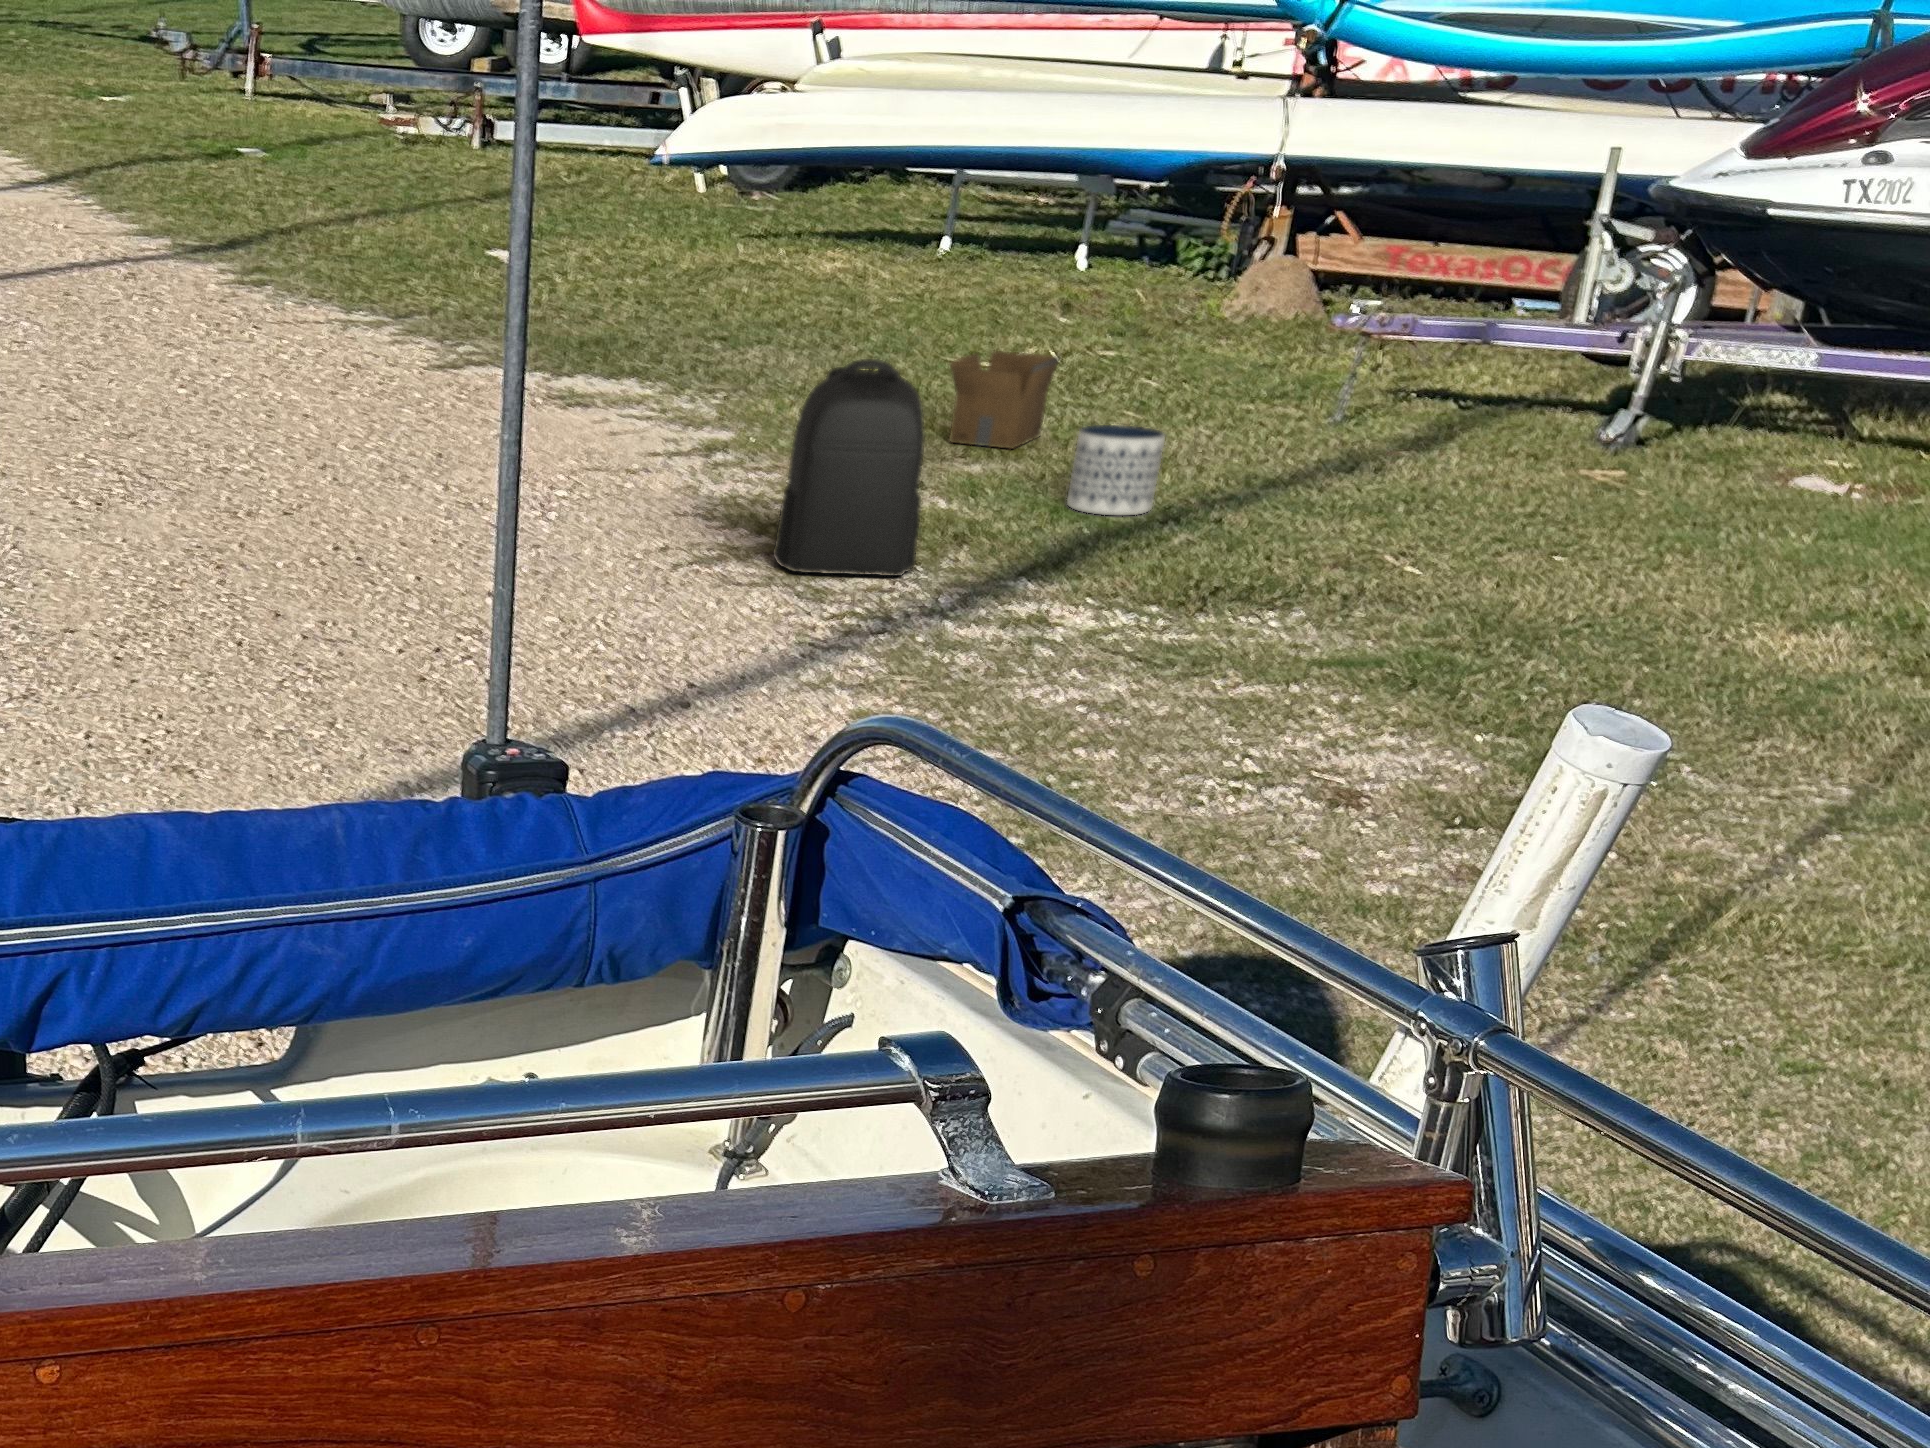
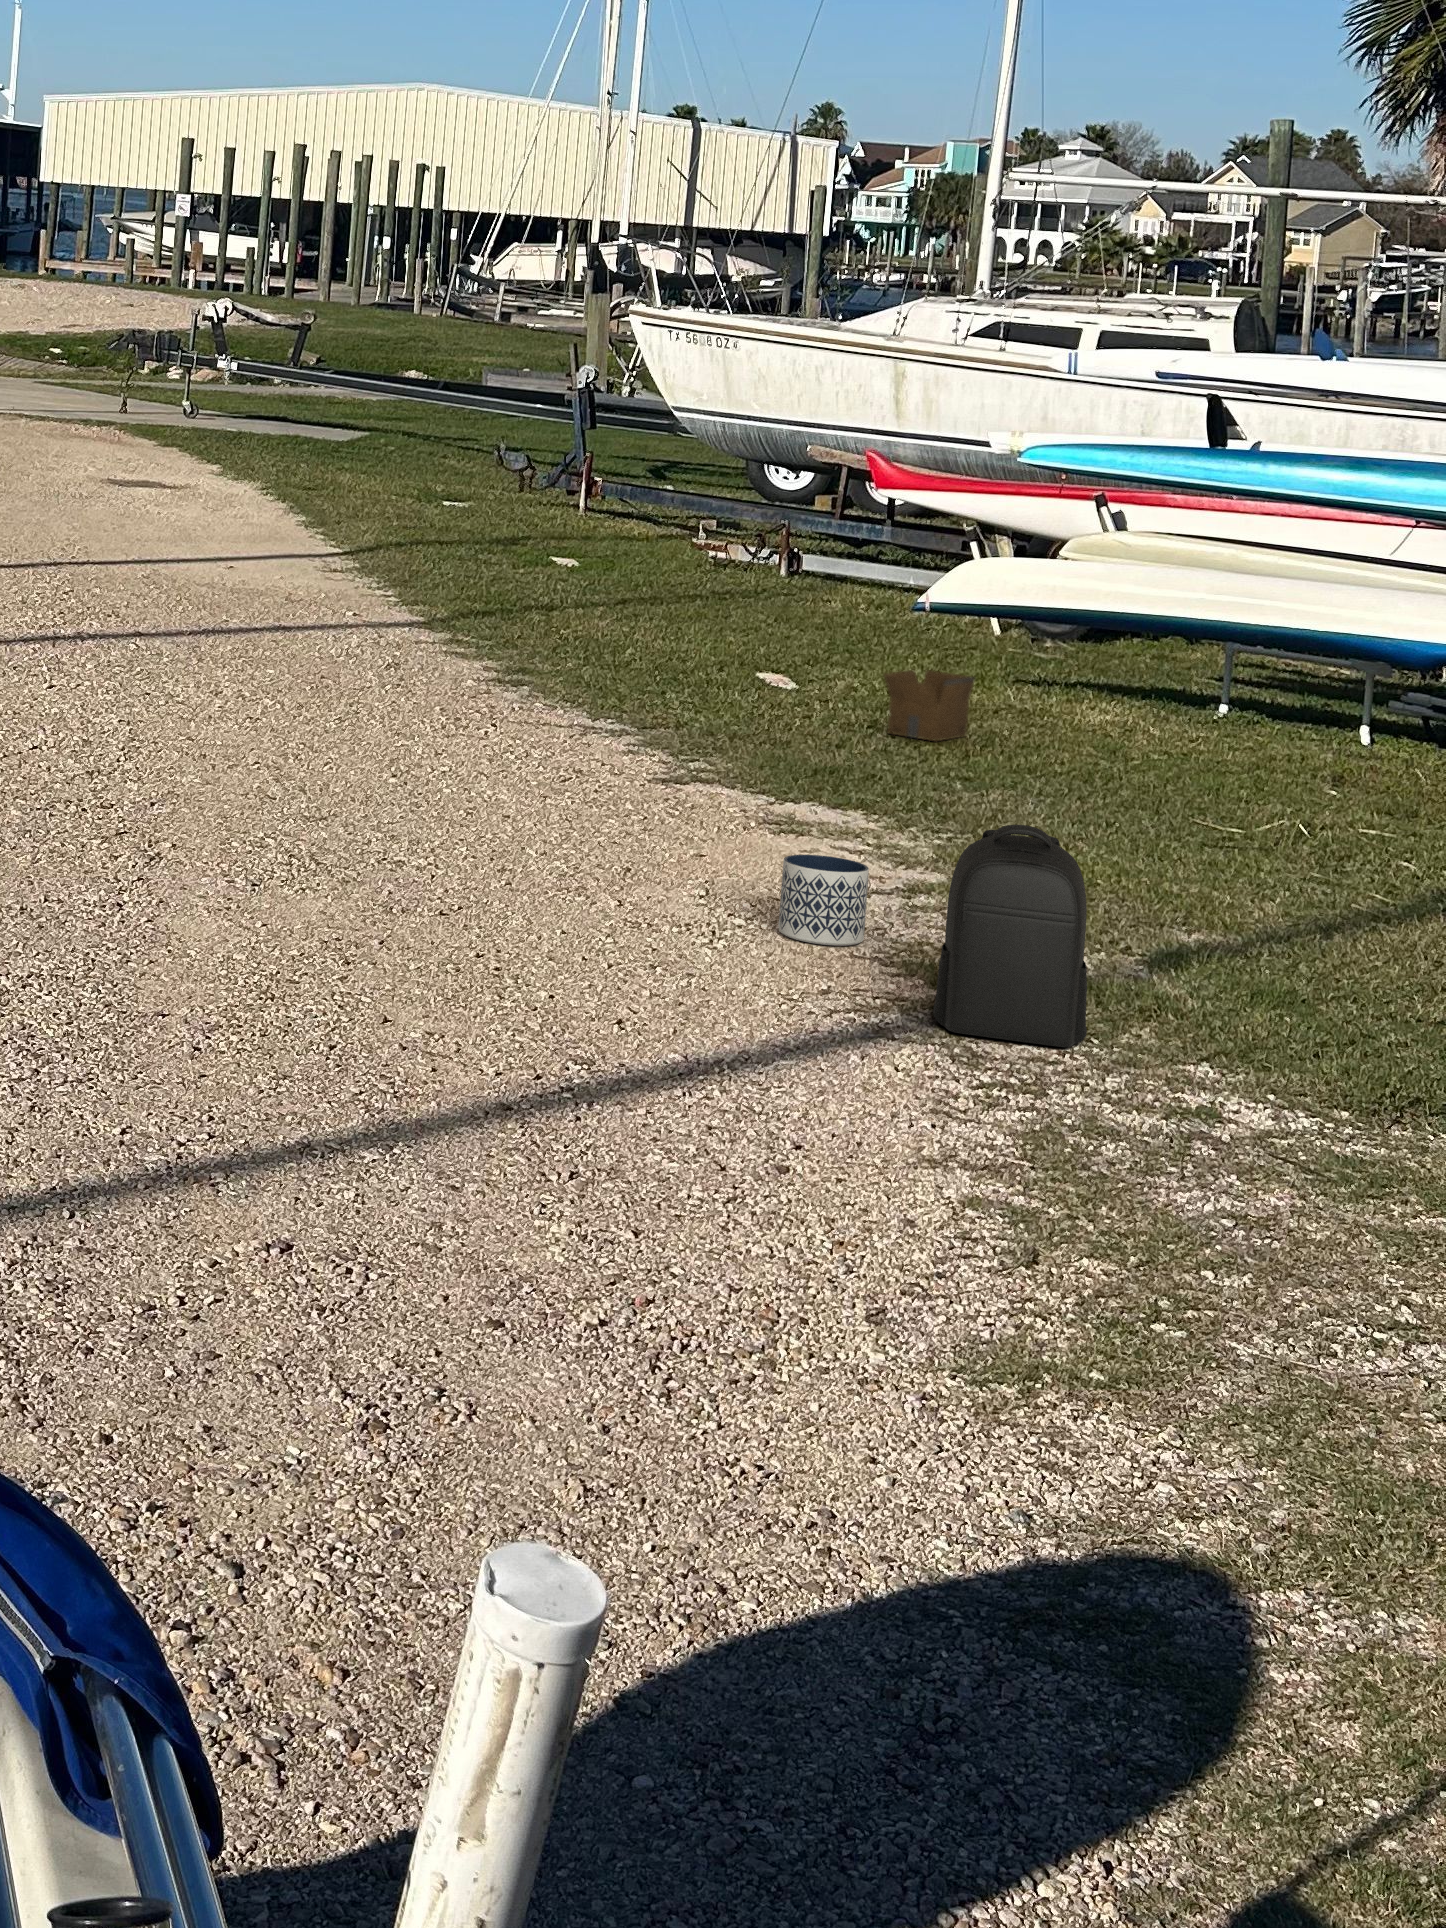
cardboard box: present [949,351,1061,449] -> present [884,670,975,741]
planter: present [1067,425,1165,515] -> present [779,855,869,946]

